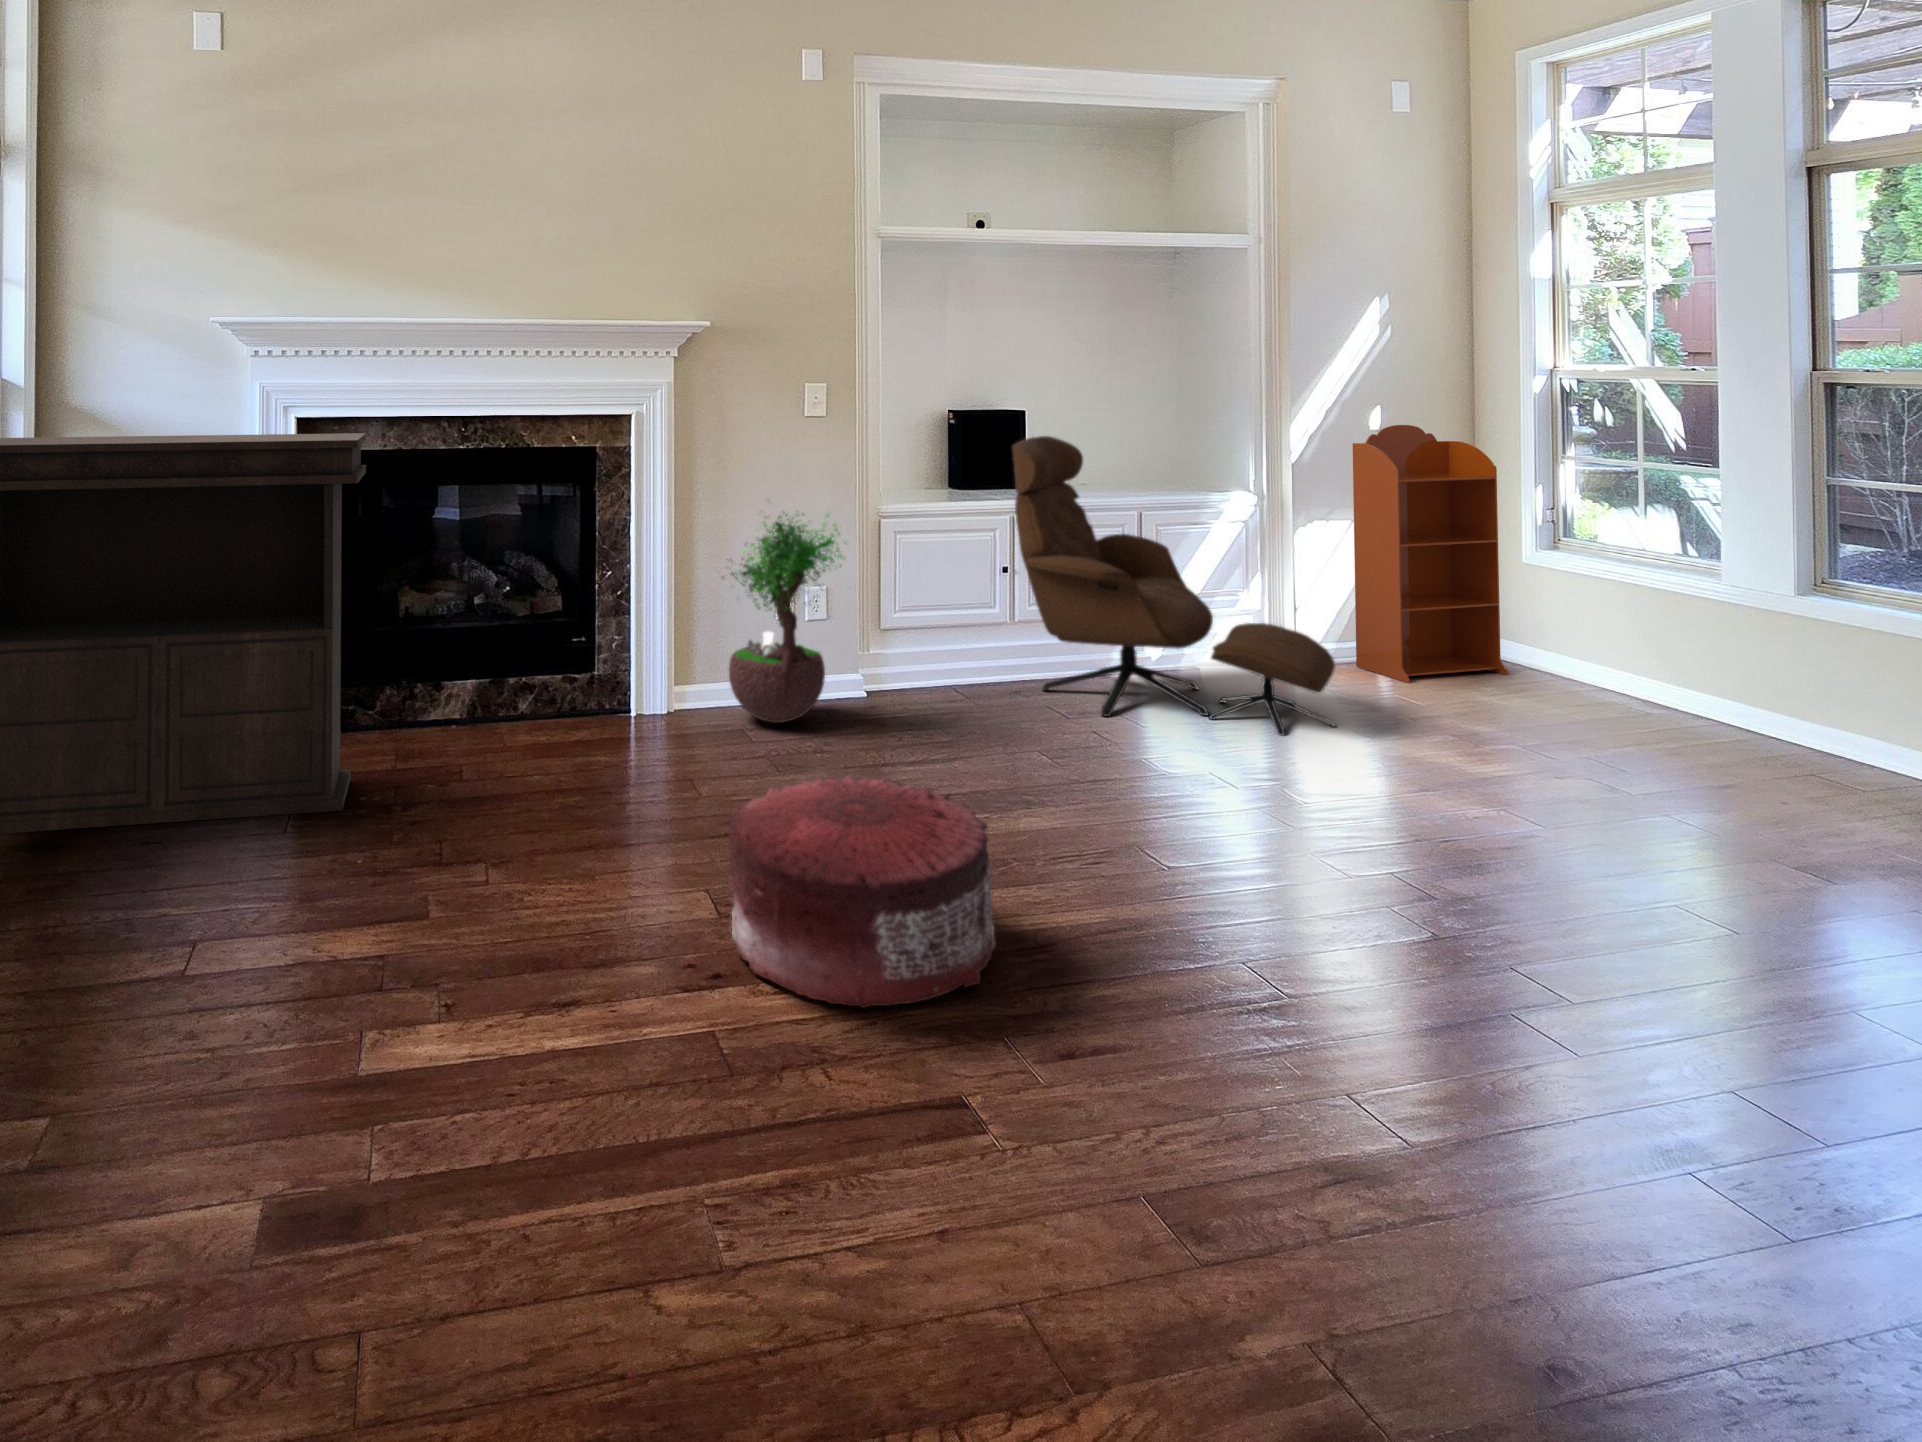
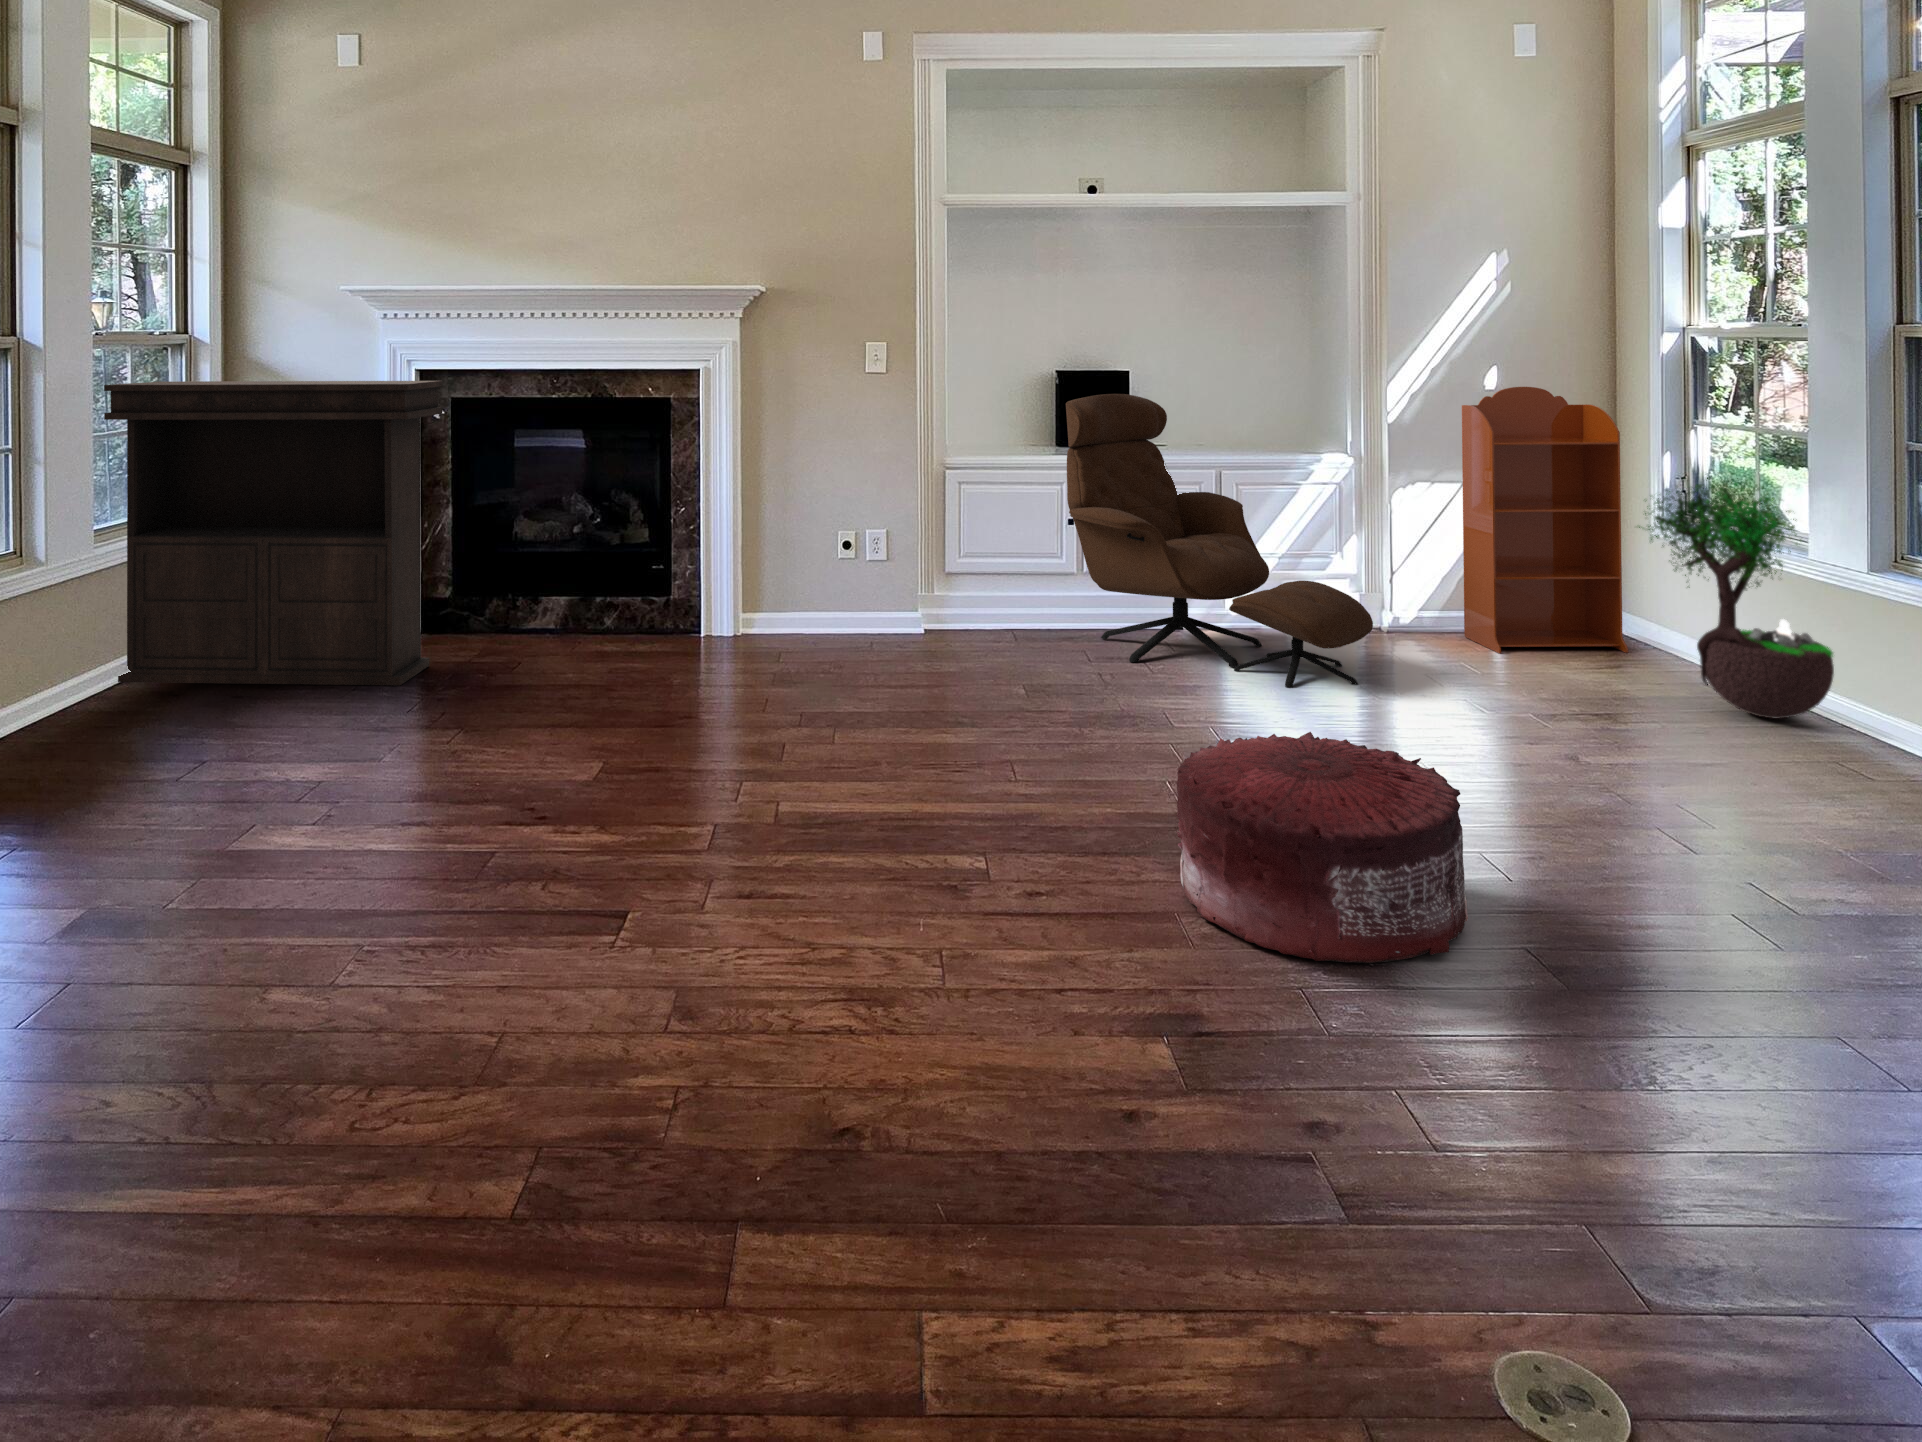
potted tree: present [722,500,845,723] -> present [1639,477,1834,718]
pouf: present [730,774,995,1008] -> present [1177,732,1468,963]

